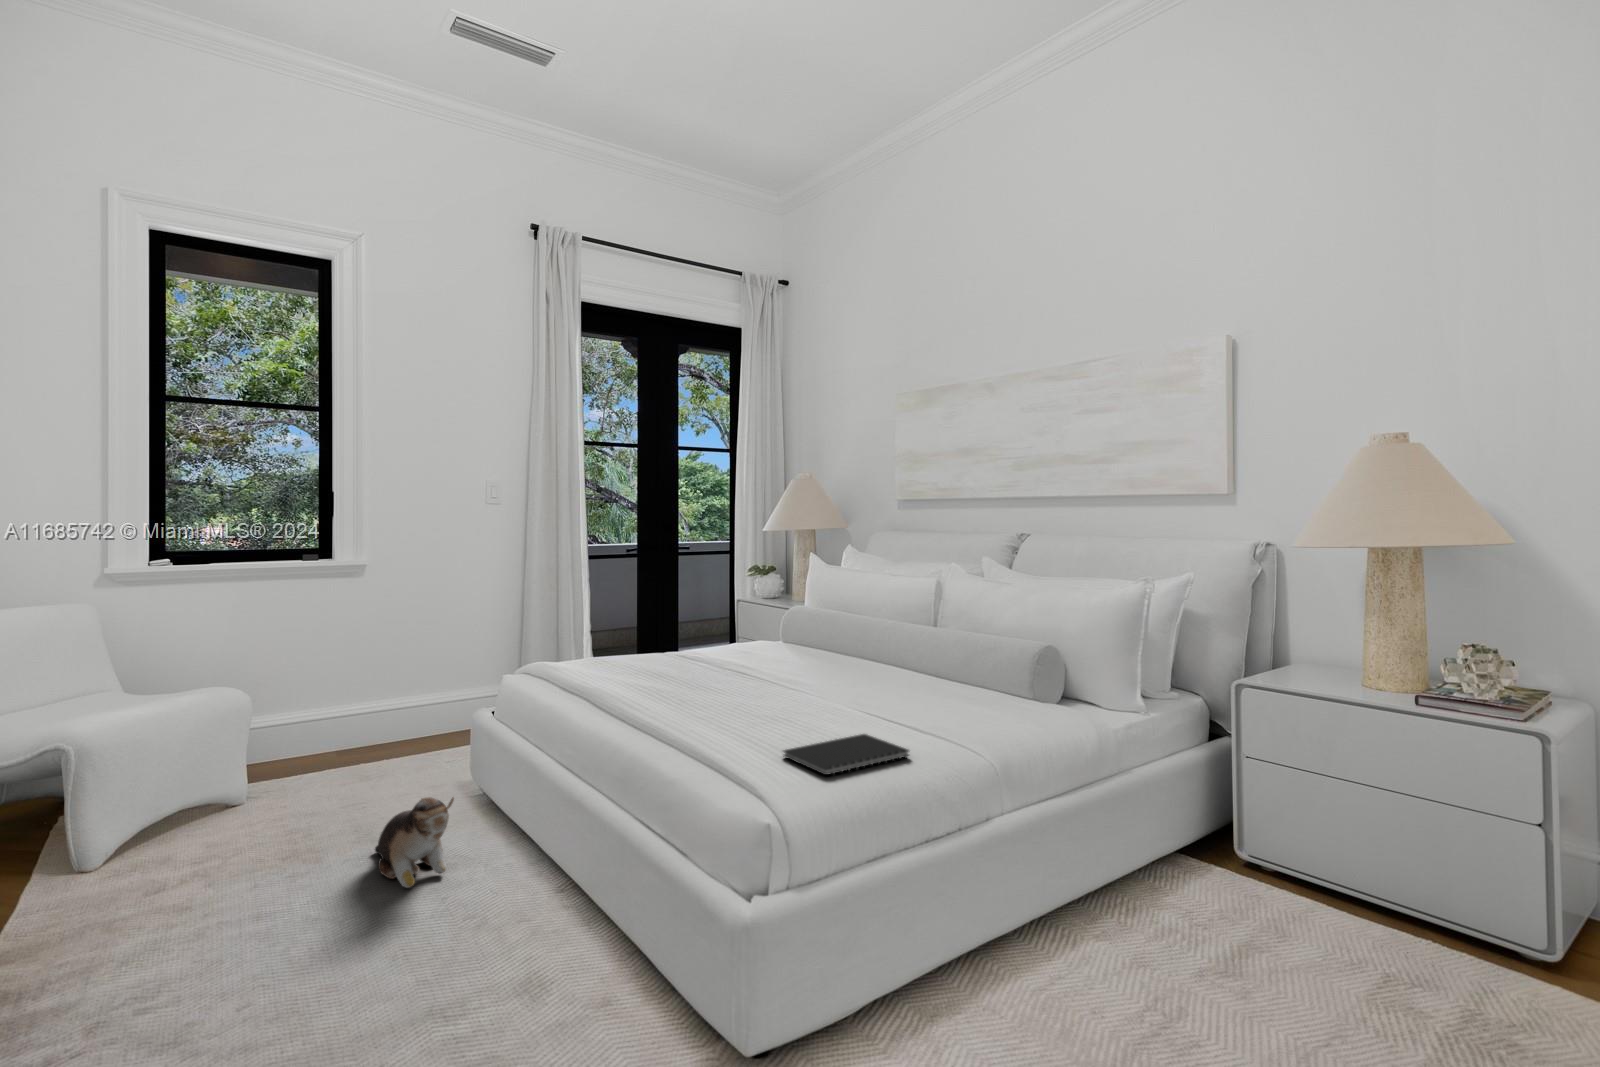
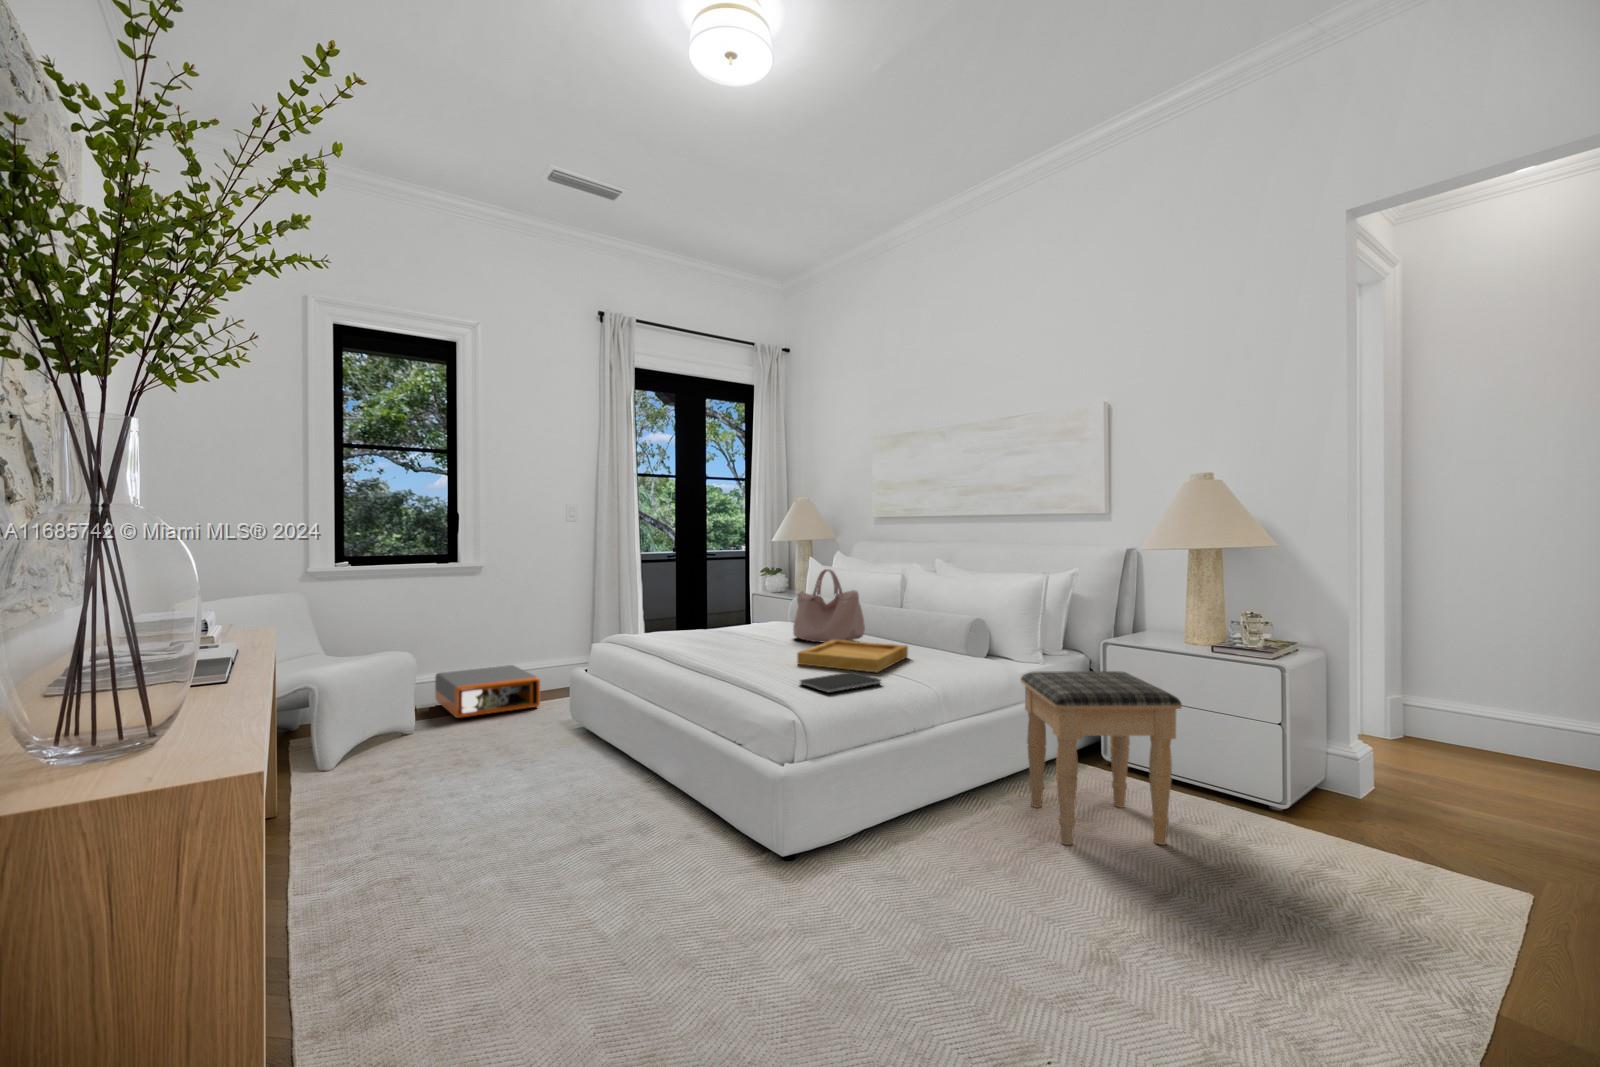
handbag: none [784,573,885,679] -> present [793,569,865,642]
tray: none [785,676,947,734] -> present [797,640,908,673]
storage box: none [303,698,442,776] -> present [435,665,540,718]
footstool: none [1123,737,1398,1026] -> present [1021,671,1182,845]
plush toy: present [375,797,454,888] -> none [511,719,574,781]

